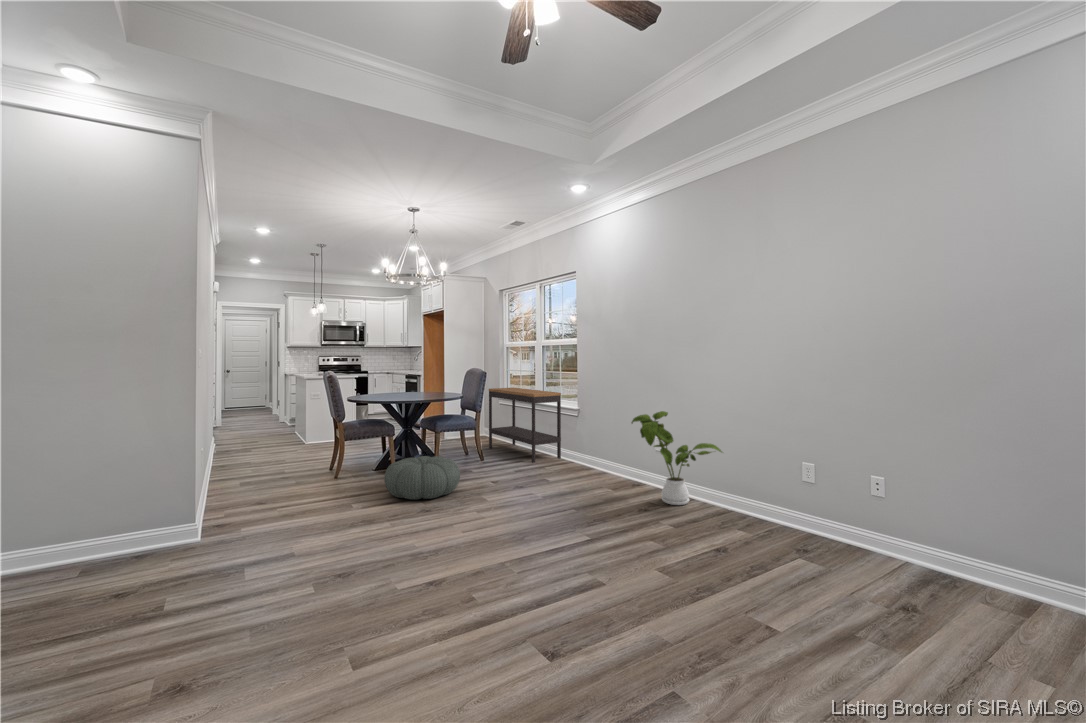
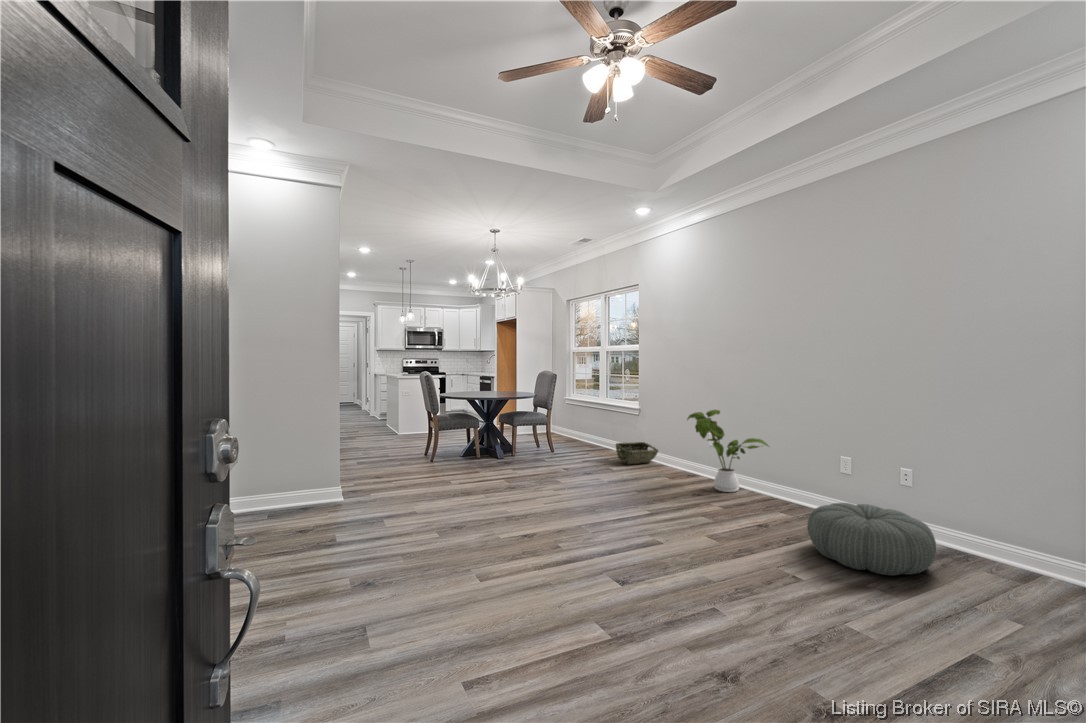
console table: present [489,388,561,463] -> none [557,388,623,455]
woven basket: none [552,447,600,474] -> present [616,442,658,465]
pouf: present [384,456,460,500] -> present [807,503,936,575]

